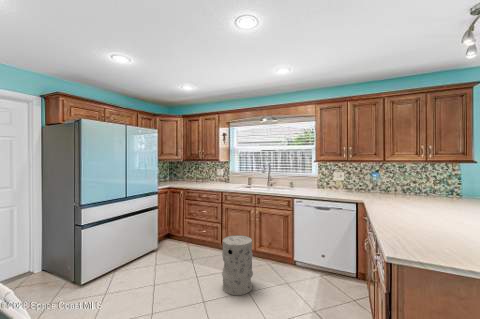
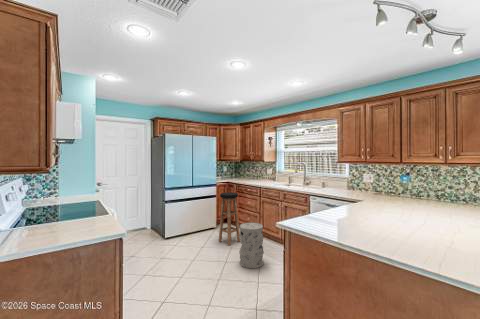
bar stool: none [175,200,203,269] -> present [219,192,240,246]

